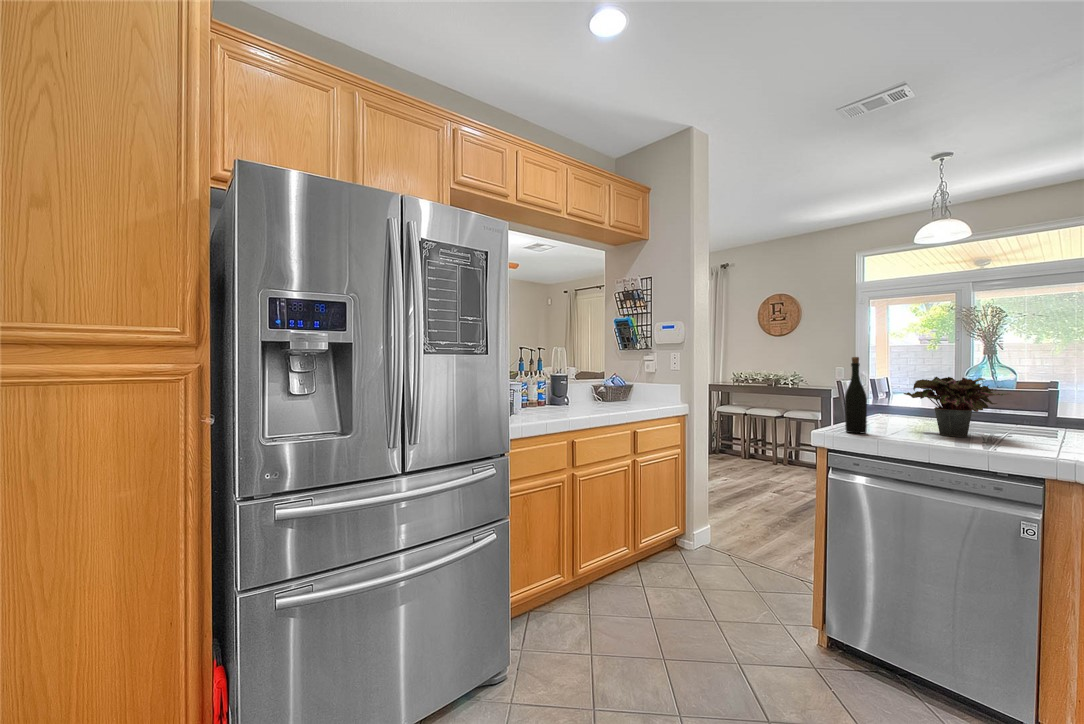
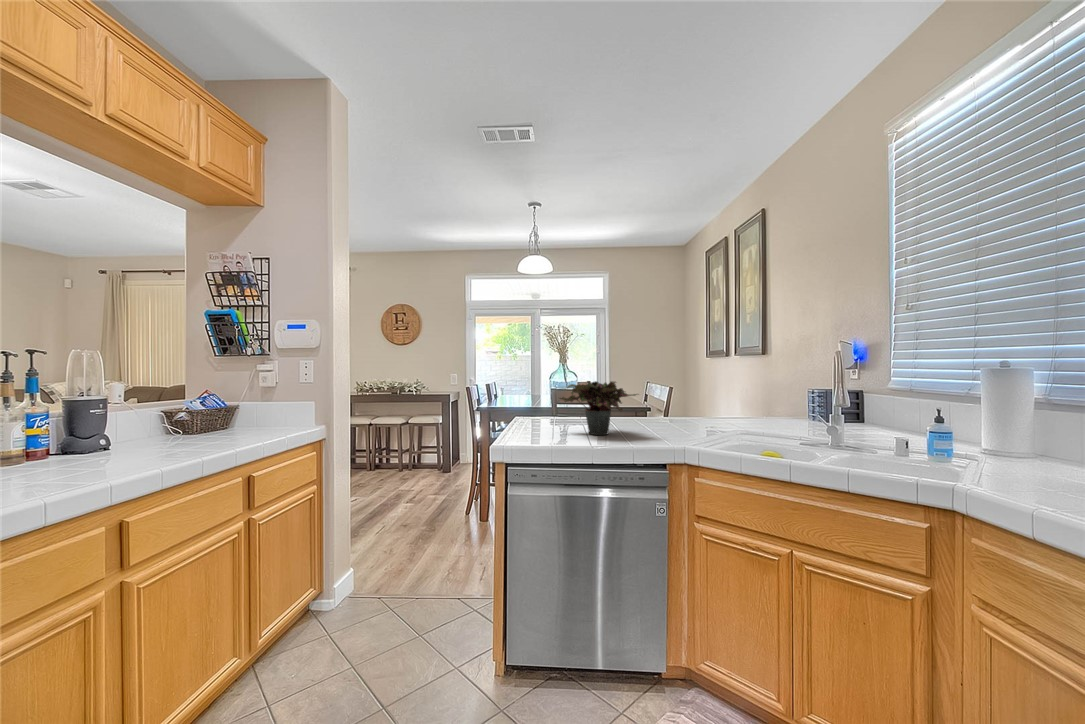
bottle: present [845,357,867,434] -> none [523,363,543,444]

